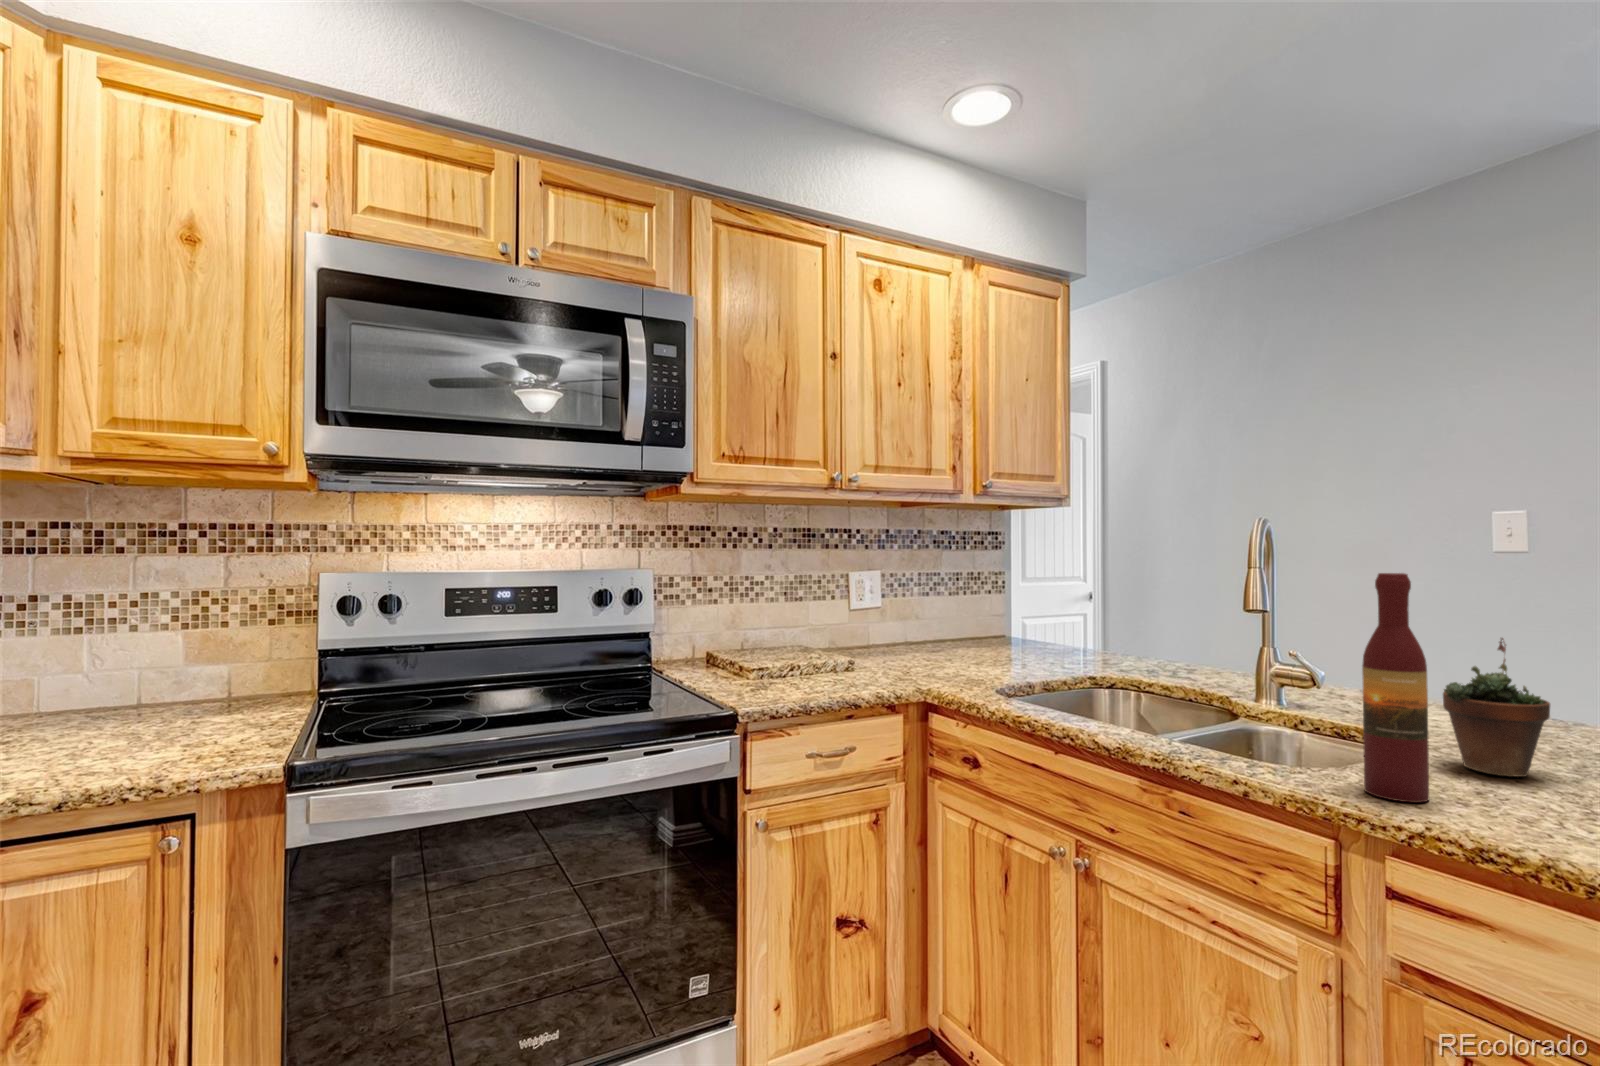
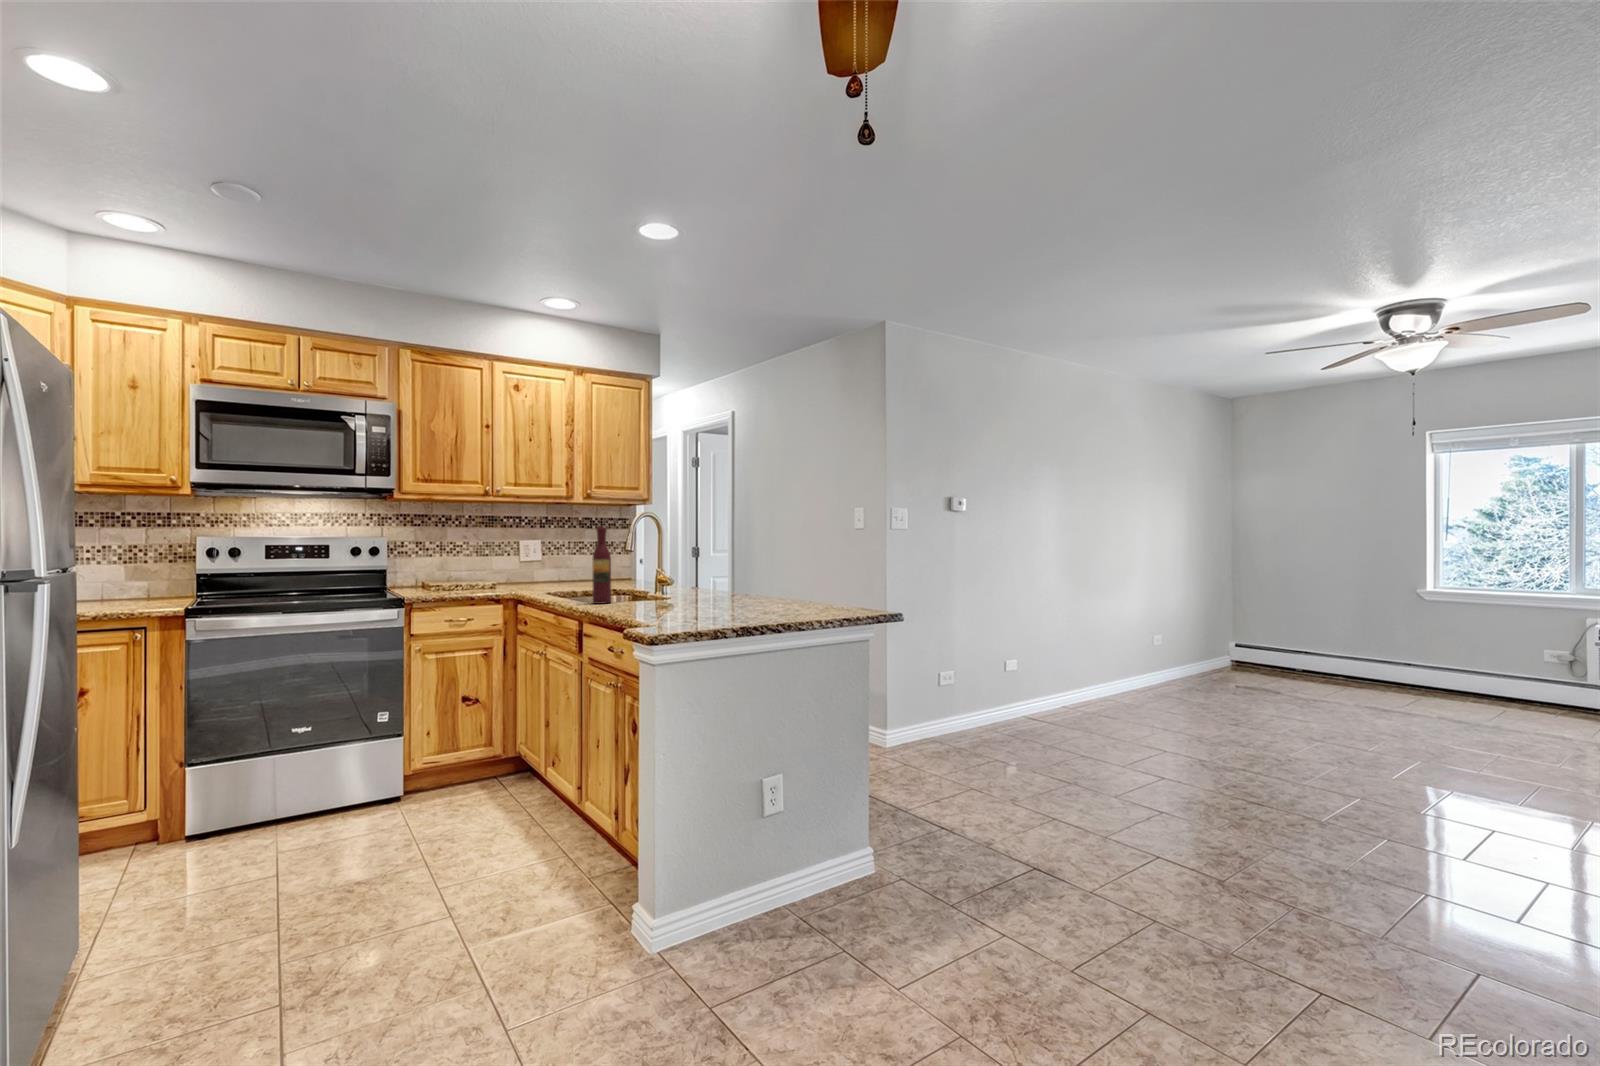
succulent plant: present [1443,638,1550,777] -> none [644,551,677,600]

